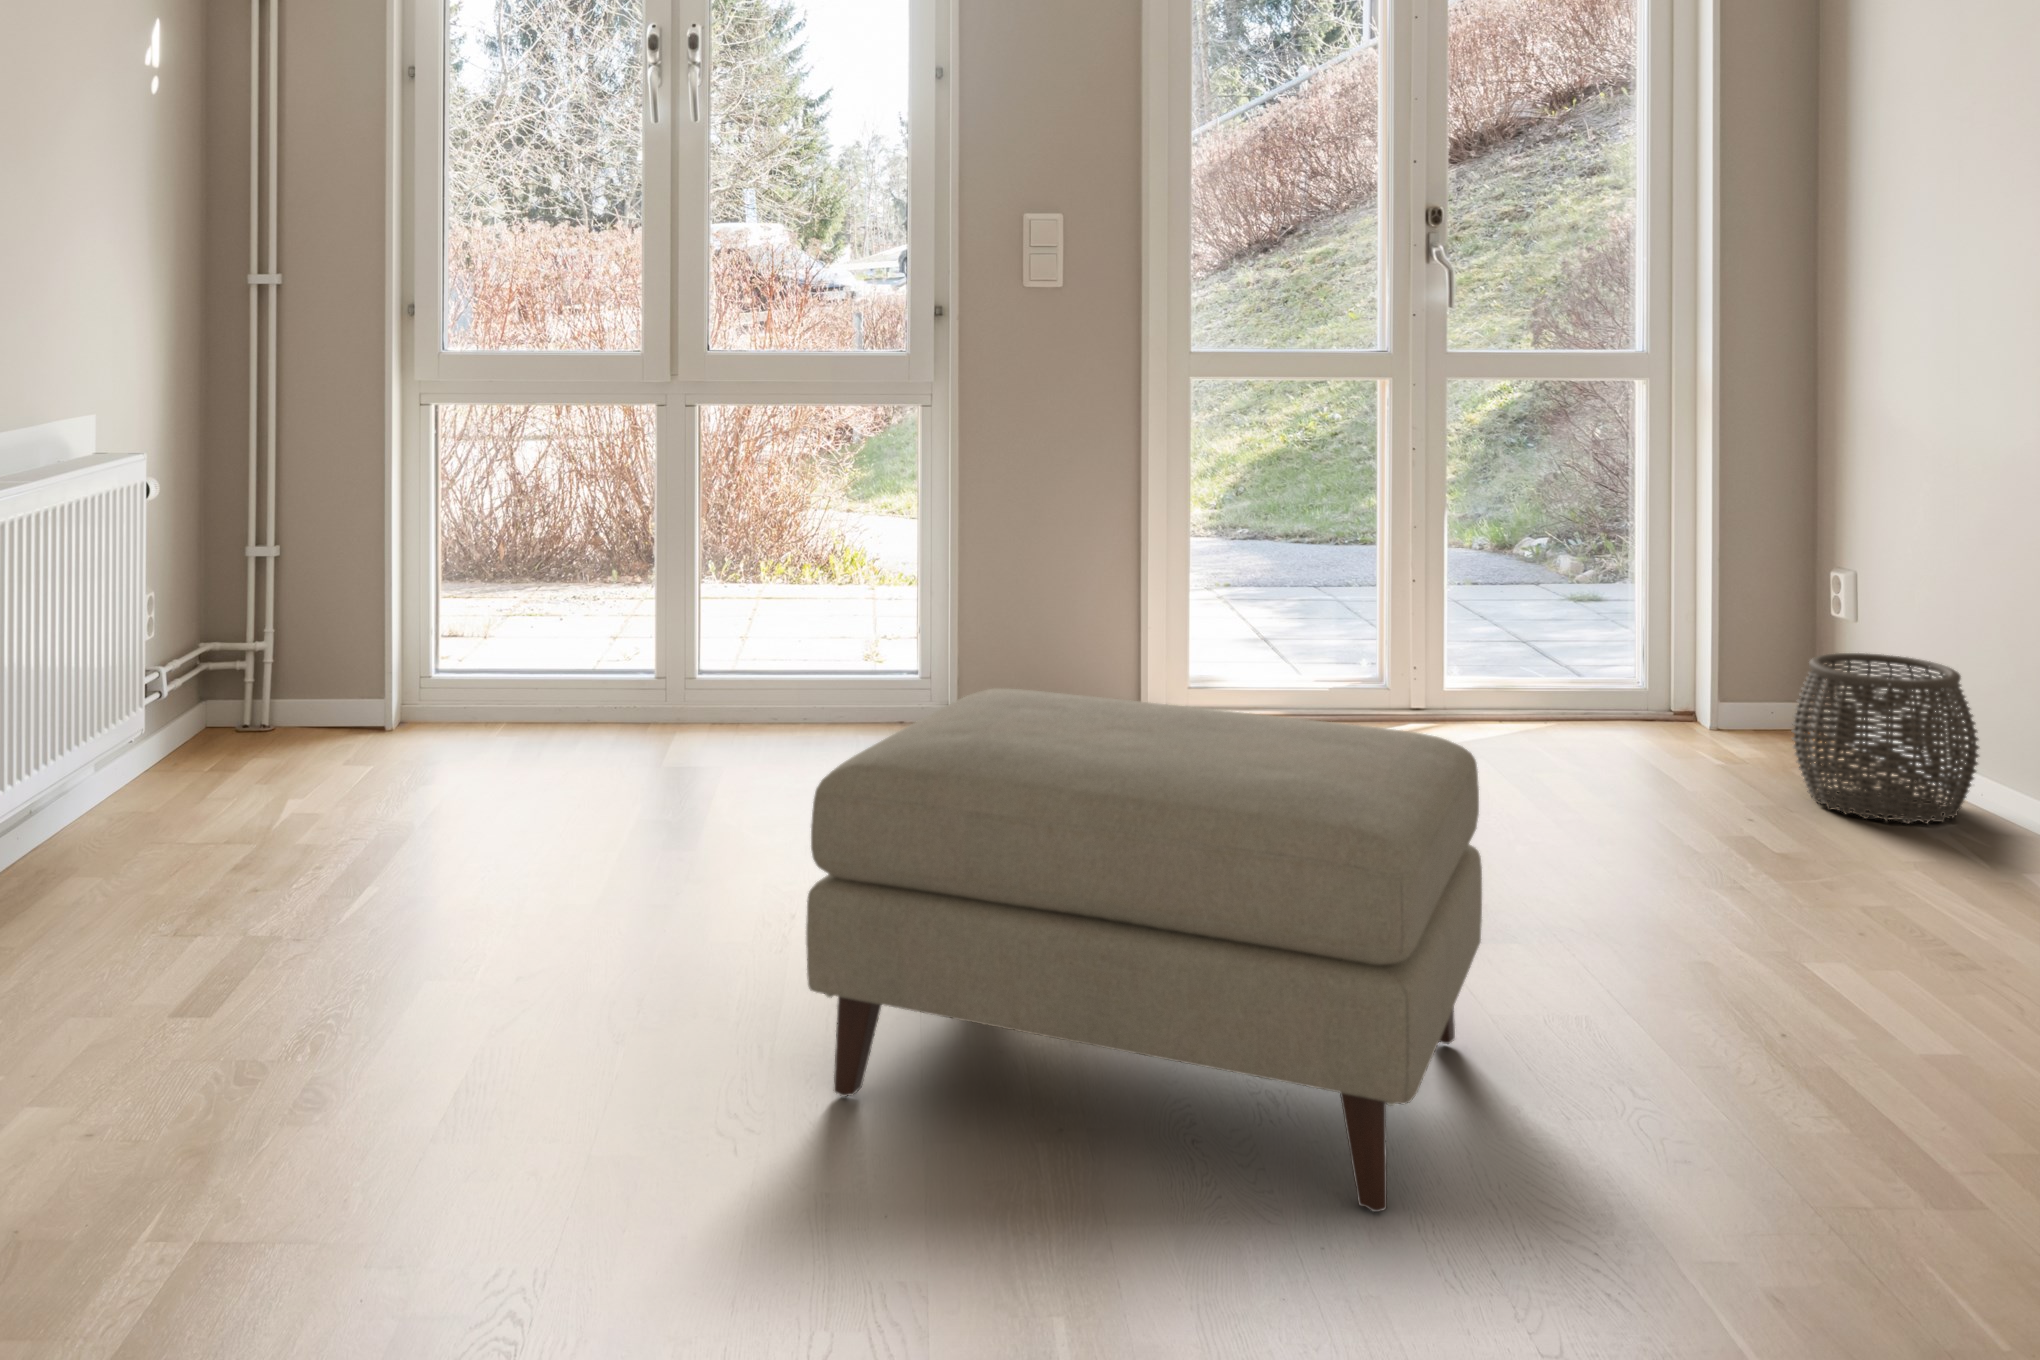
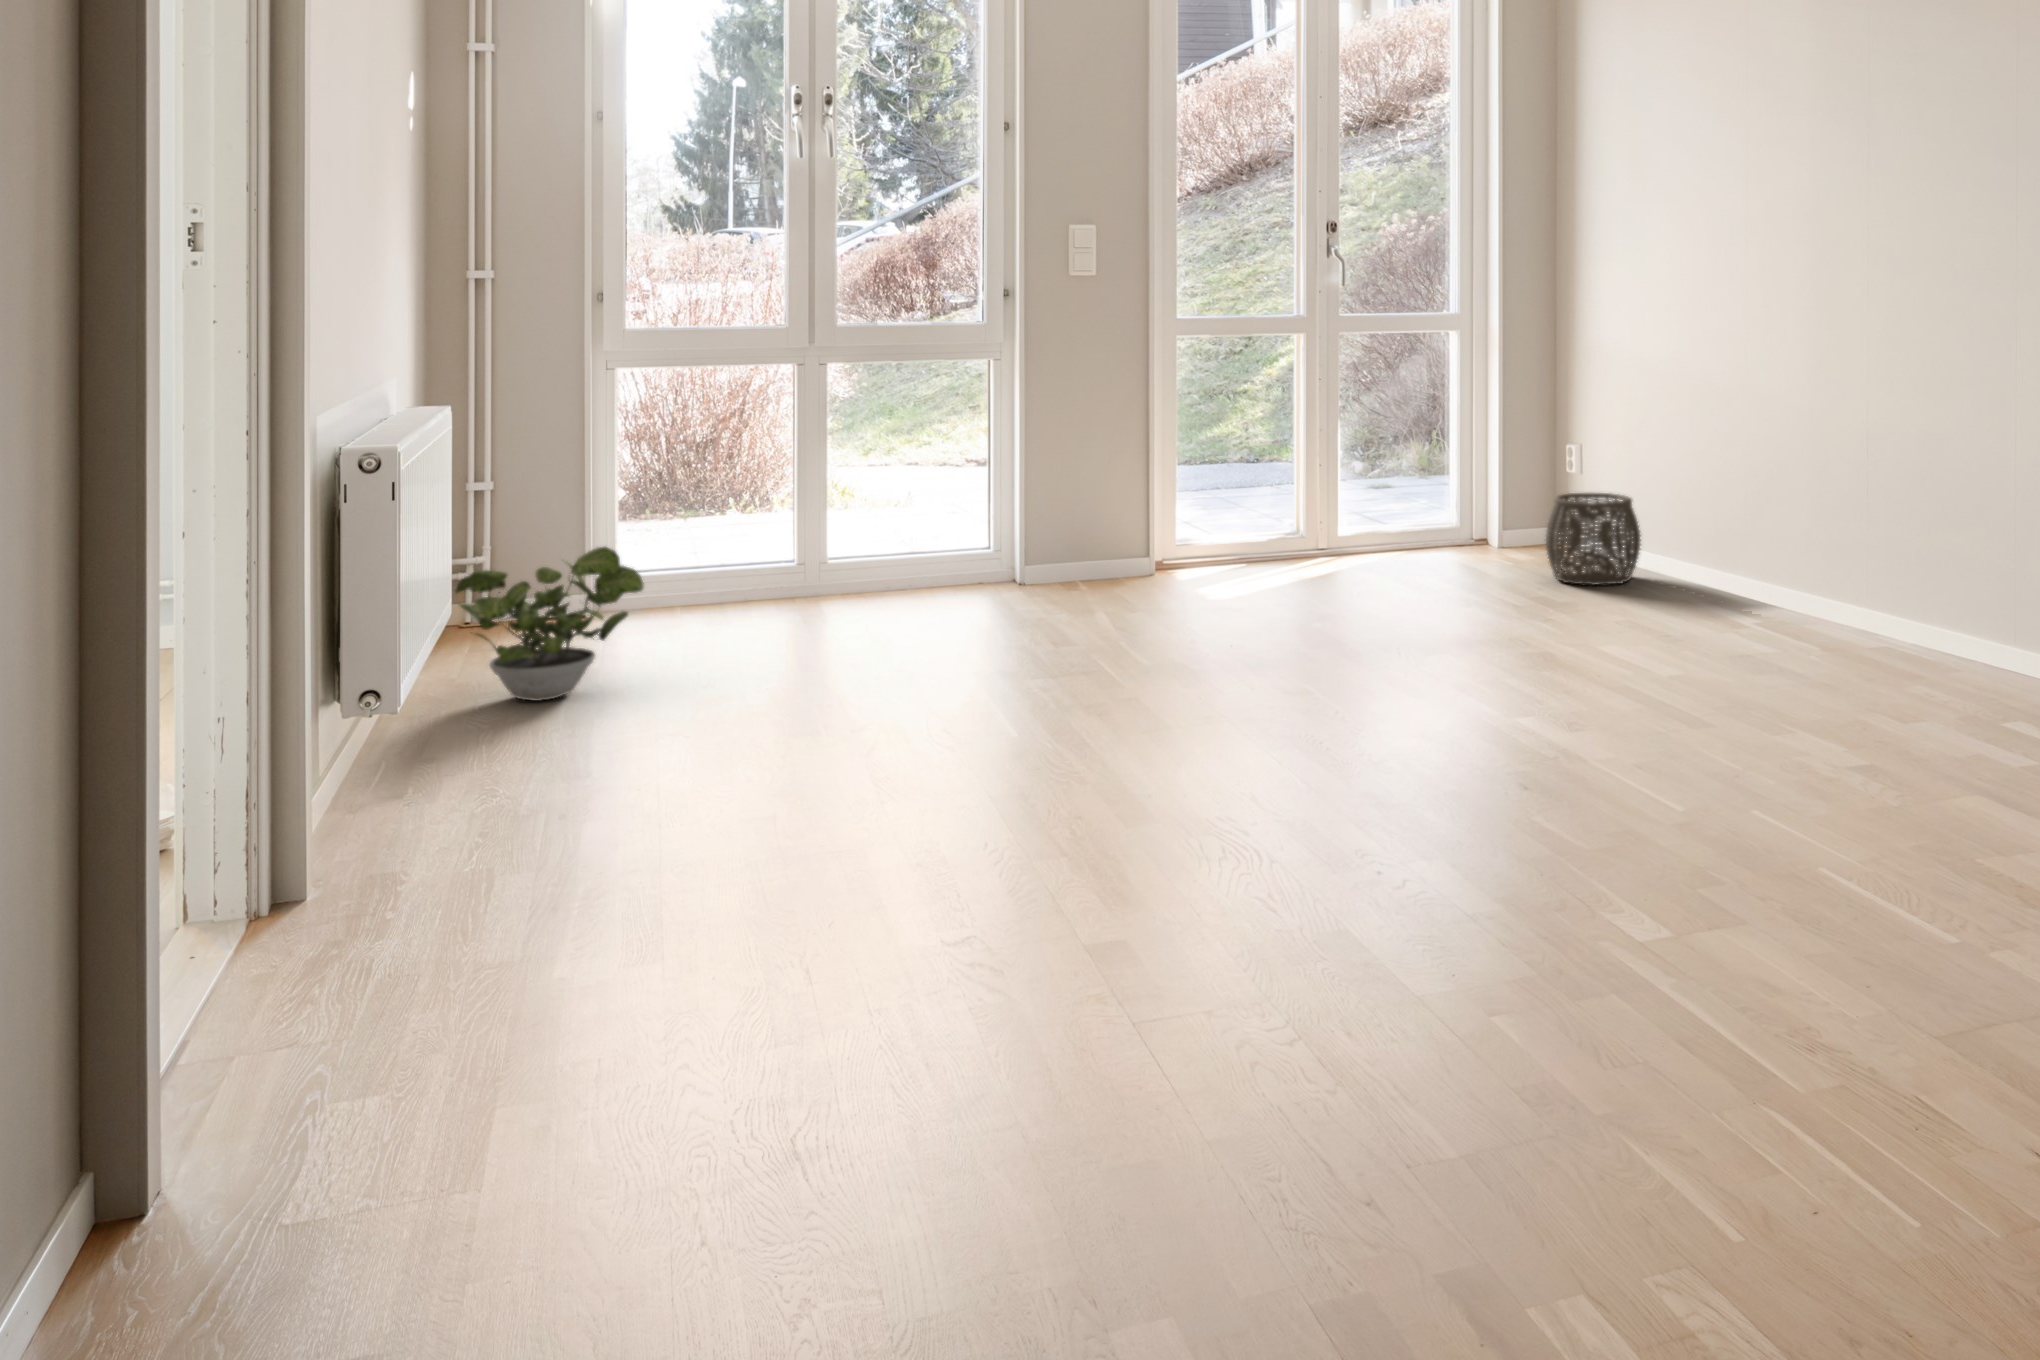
potted plant: none [80,672,316,892] -> present [456,547,644,701]
ottoman: present [806,689,1482,1212] -> none [1042,519,1389,738]

